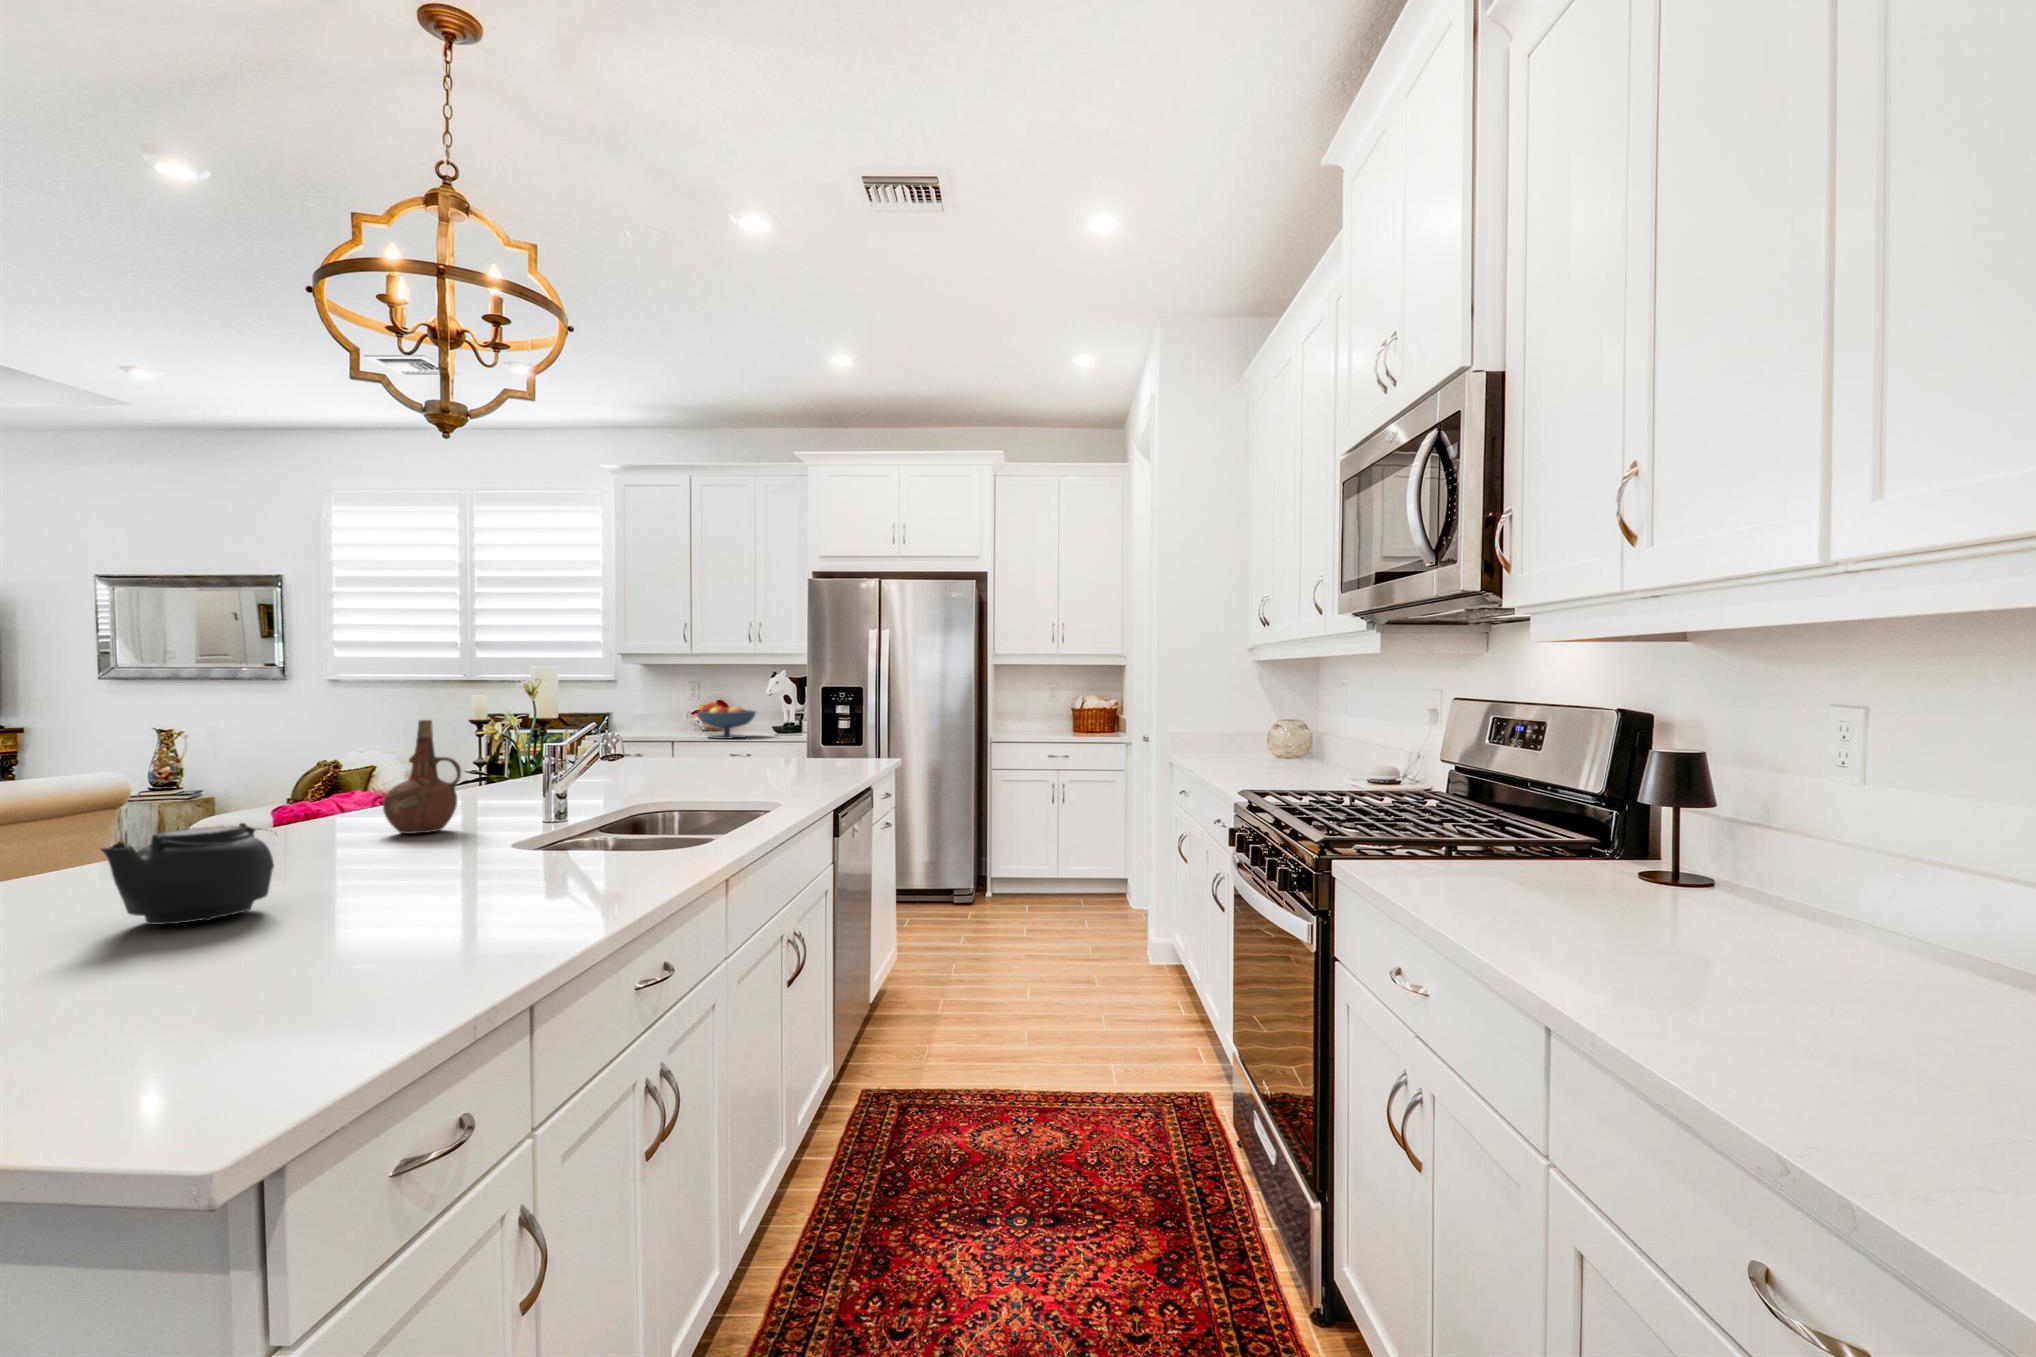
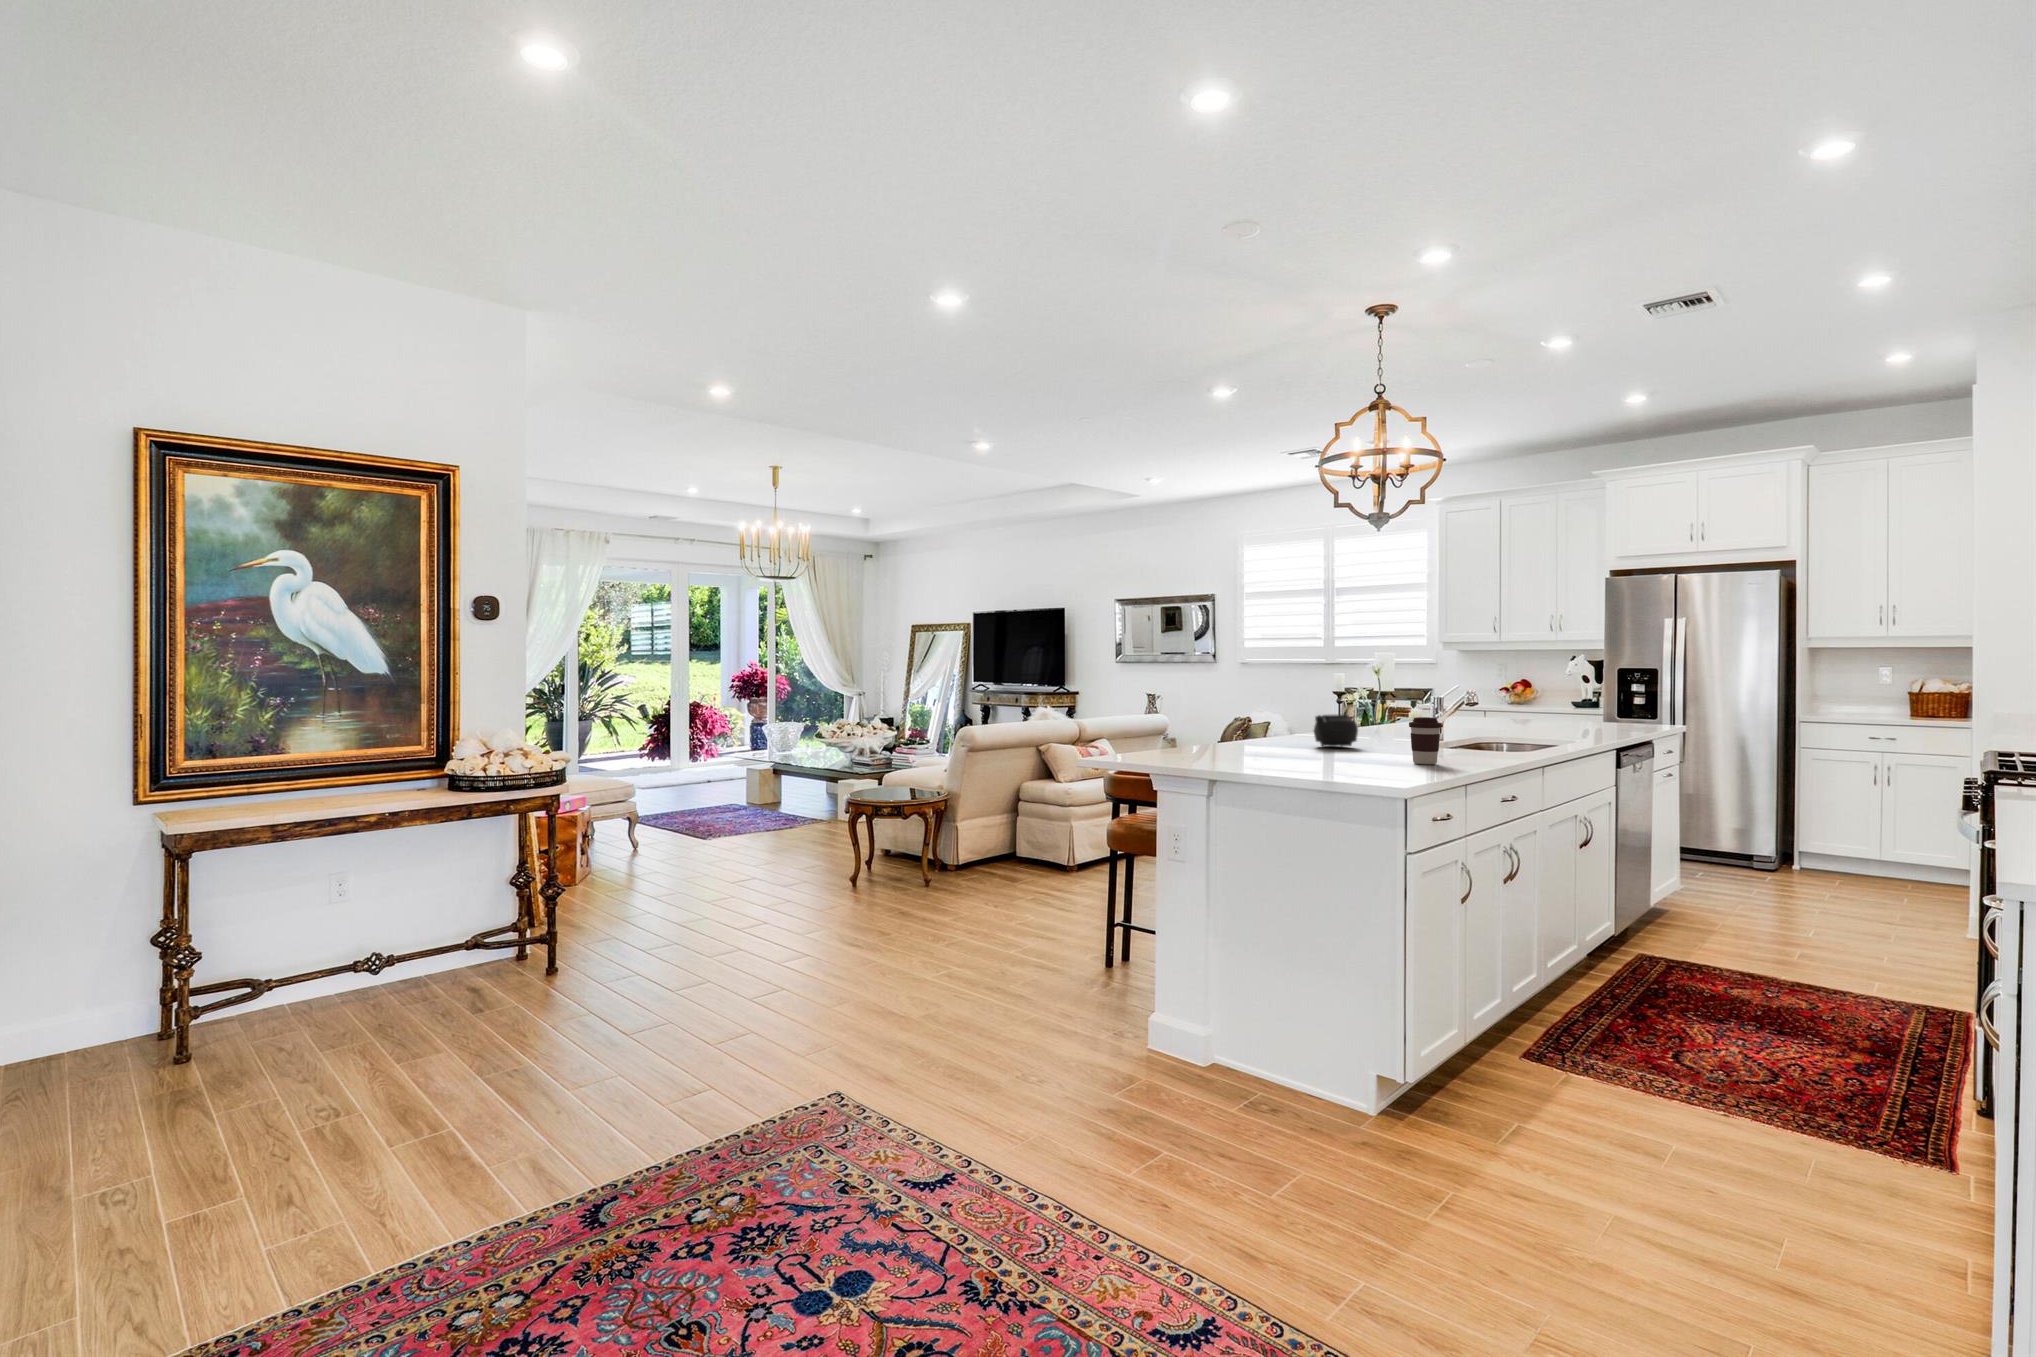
fruit bowl: present [698,702,756,739] -> none [1505,681,1557,711]
ceramic pitcher: present [383,720,461,834] -> none [1362,680,1396,736]
coffee cup: none [296,865,415,1028] -> present [1409,717,1442,765]

